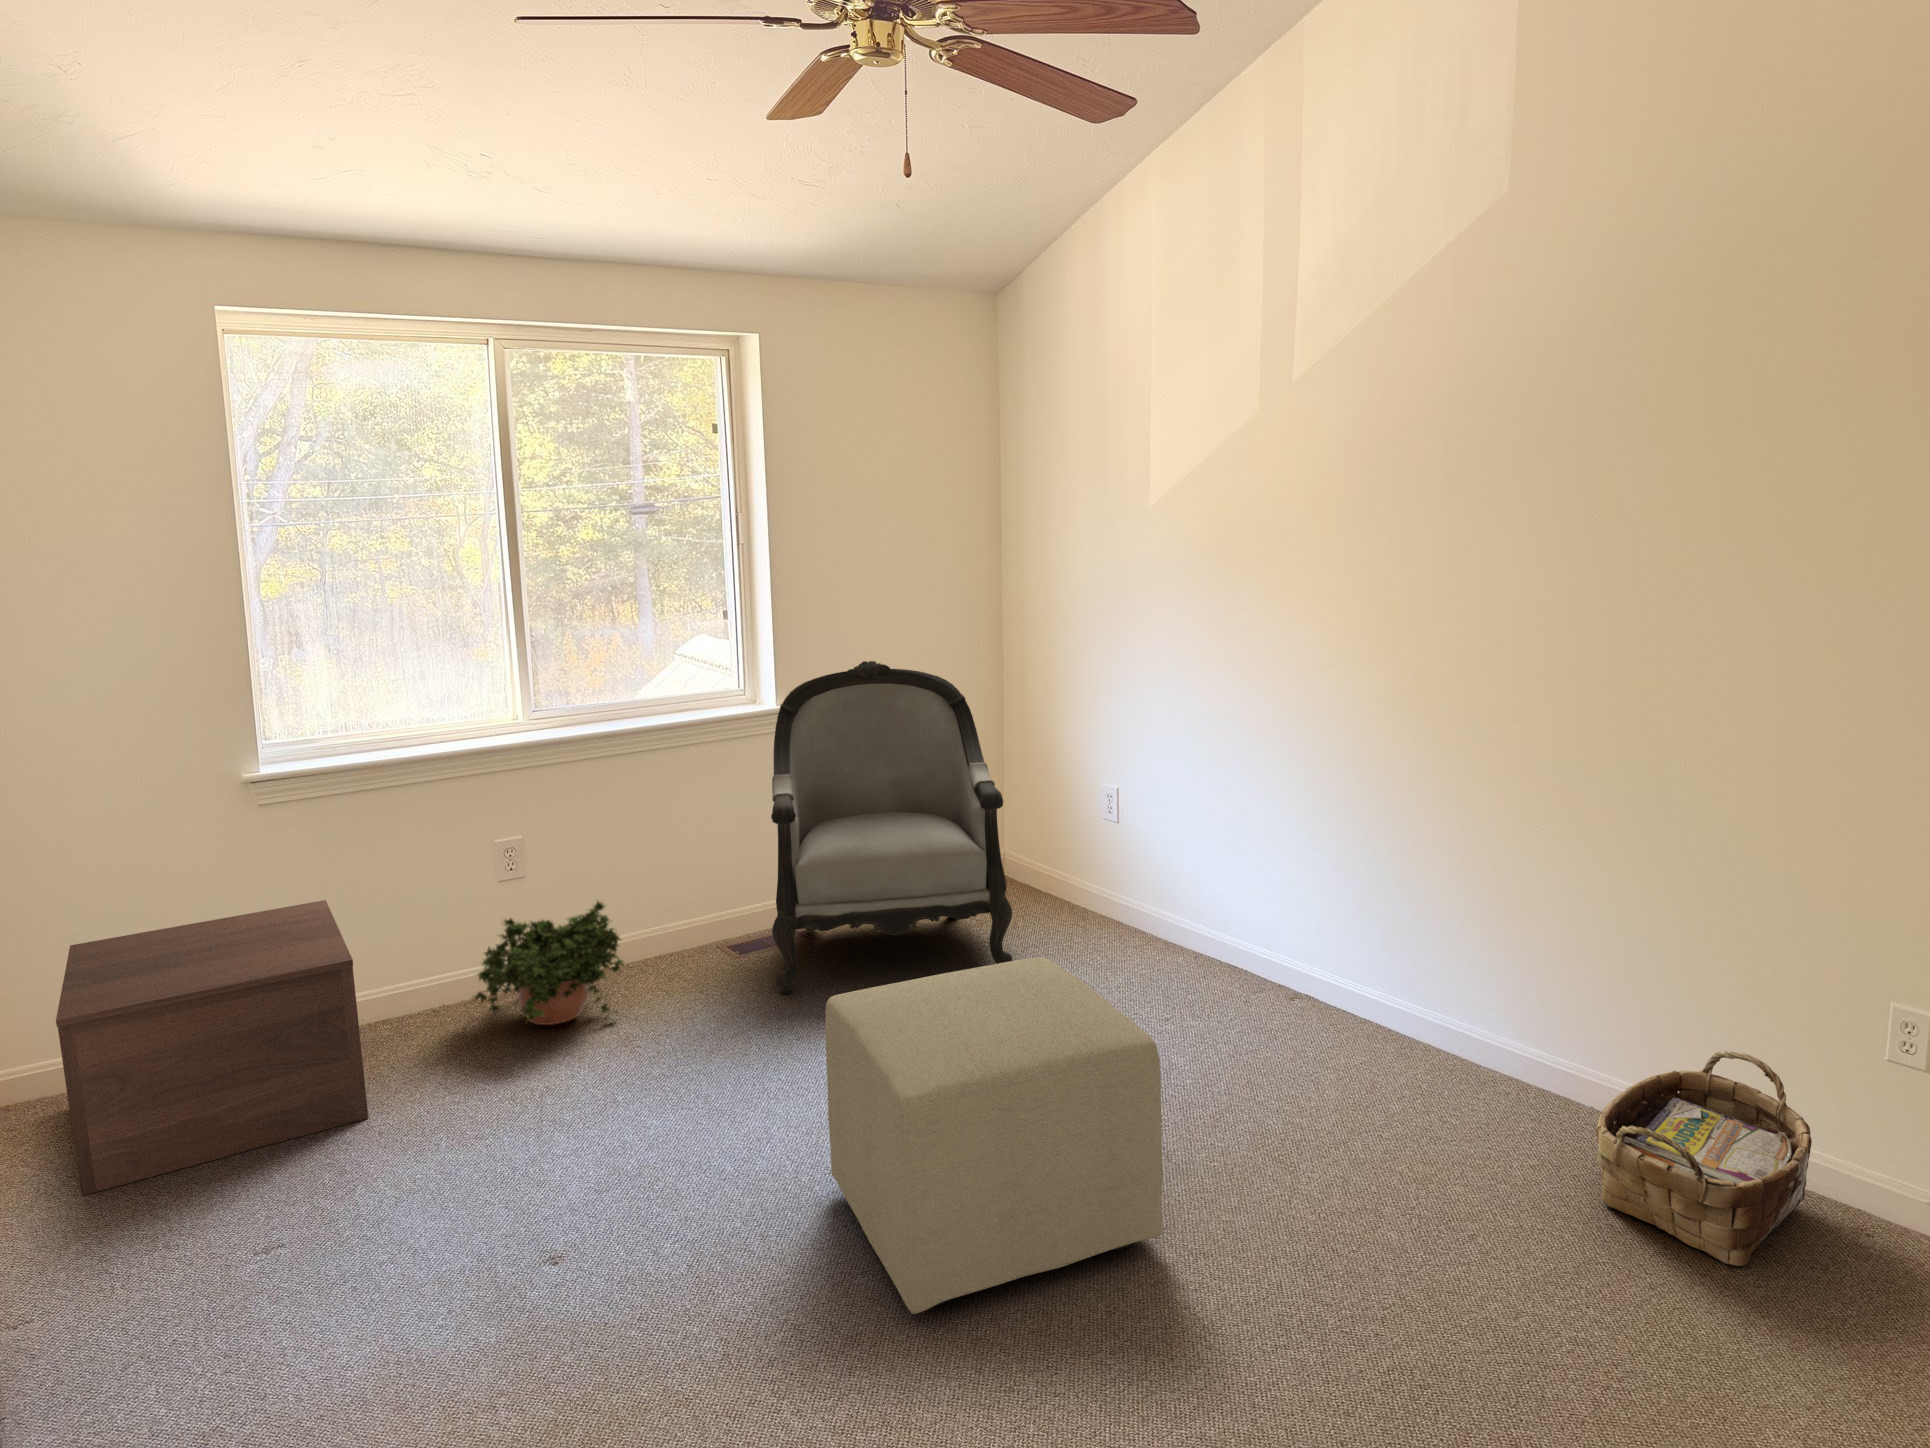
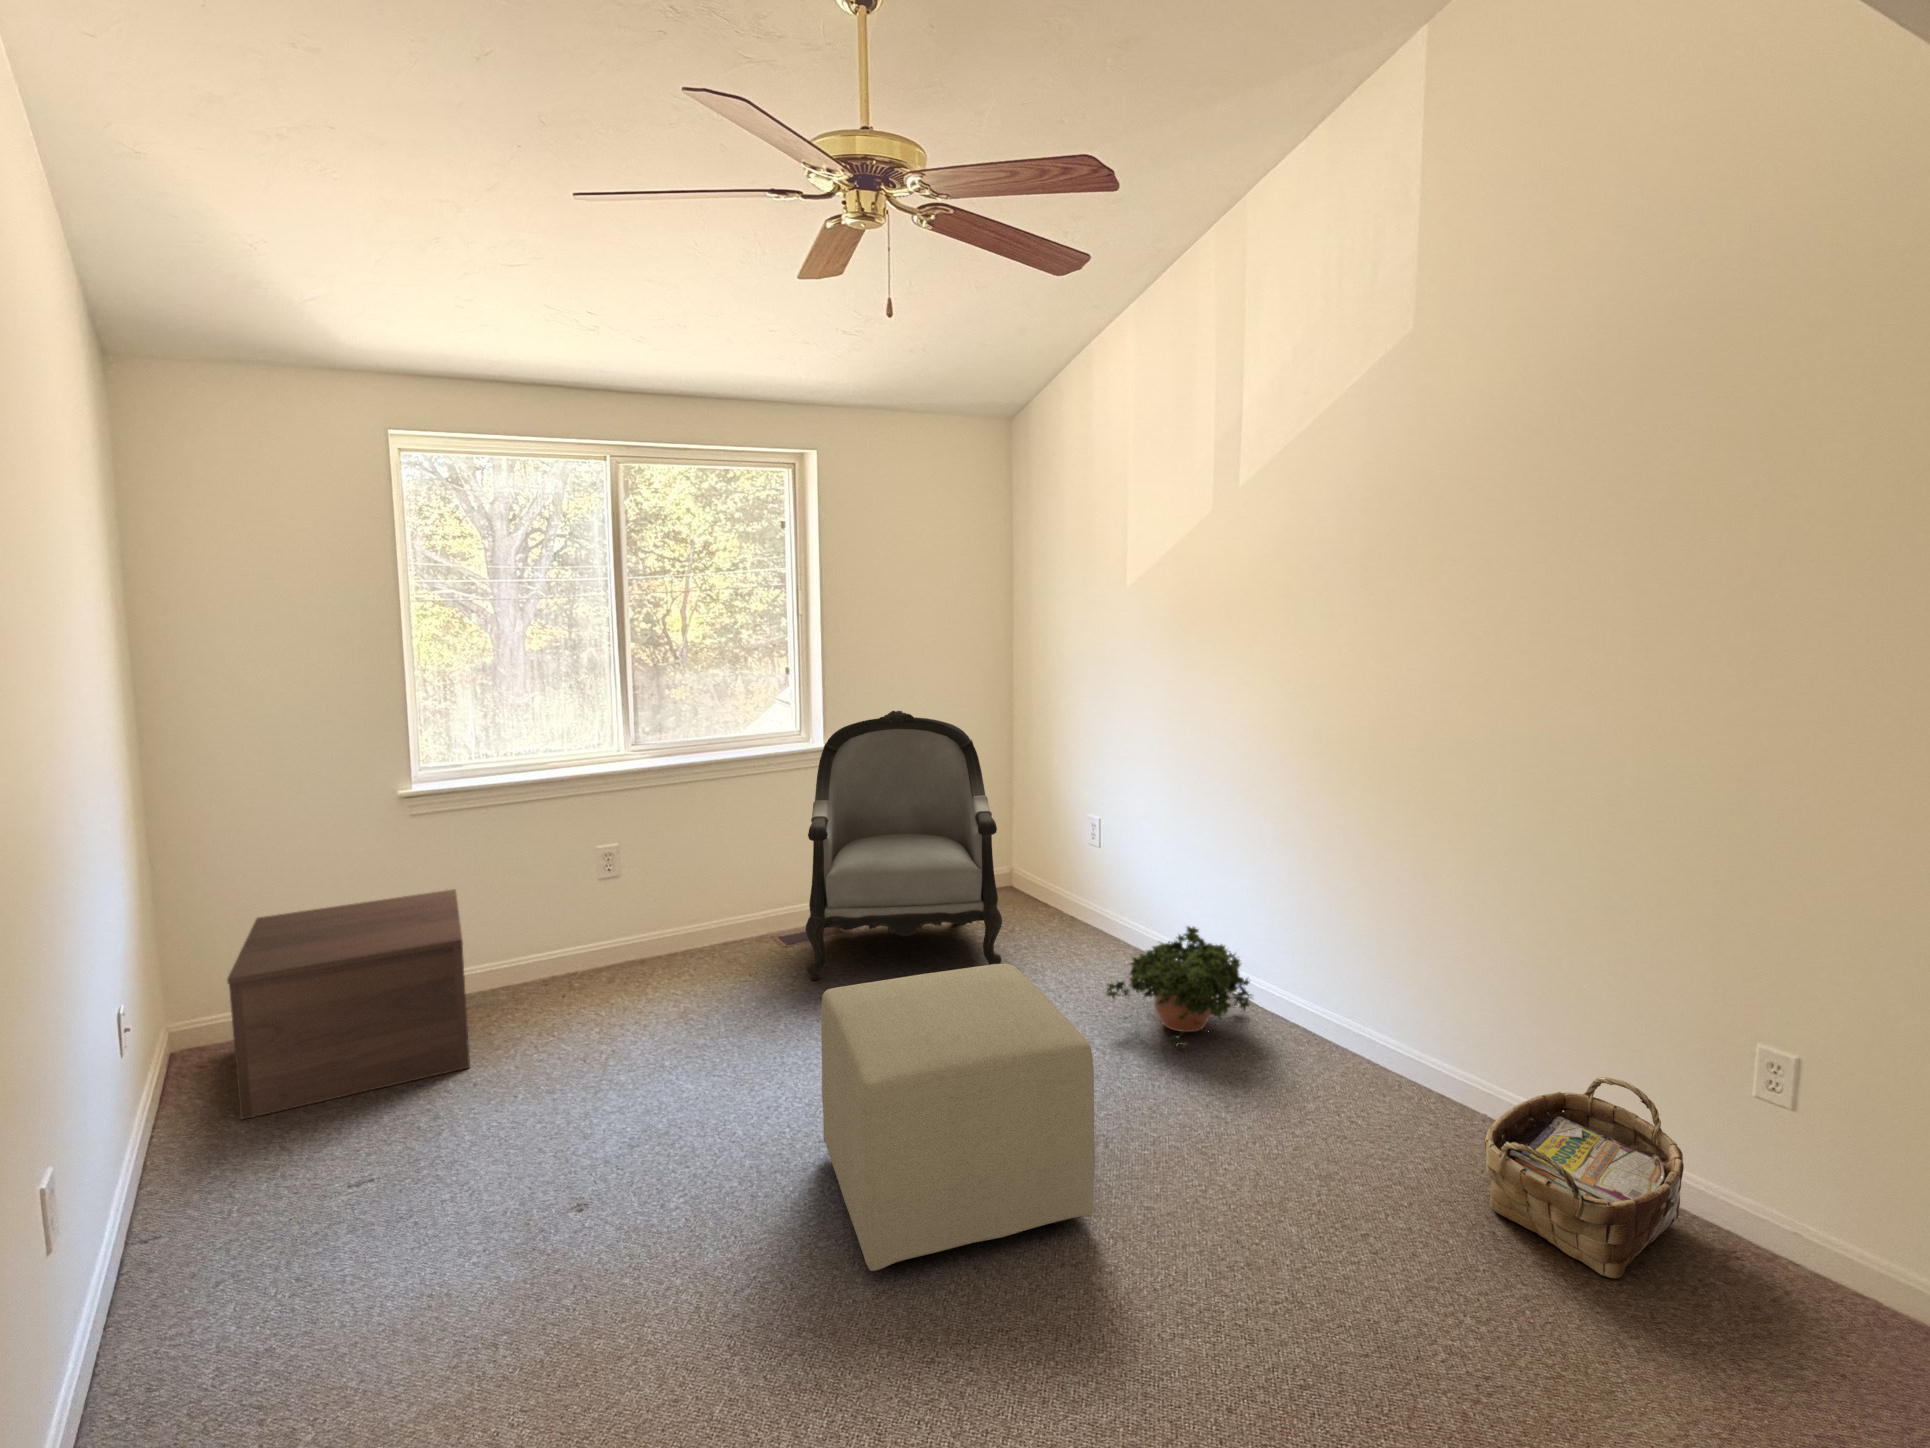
potted plant: present [473,901,624,1025] -> present [1106,926,1251,1047]

